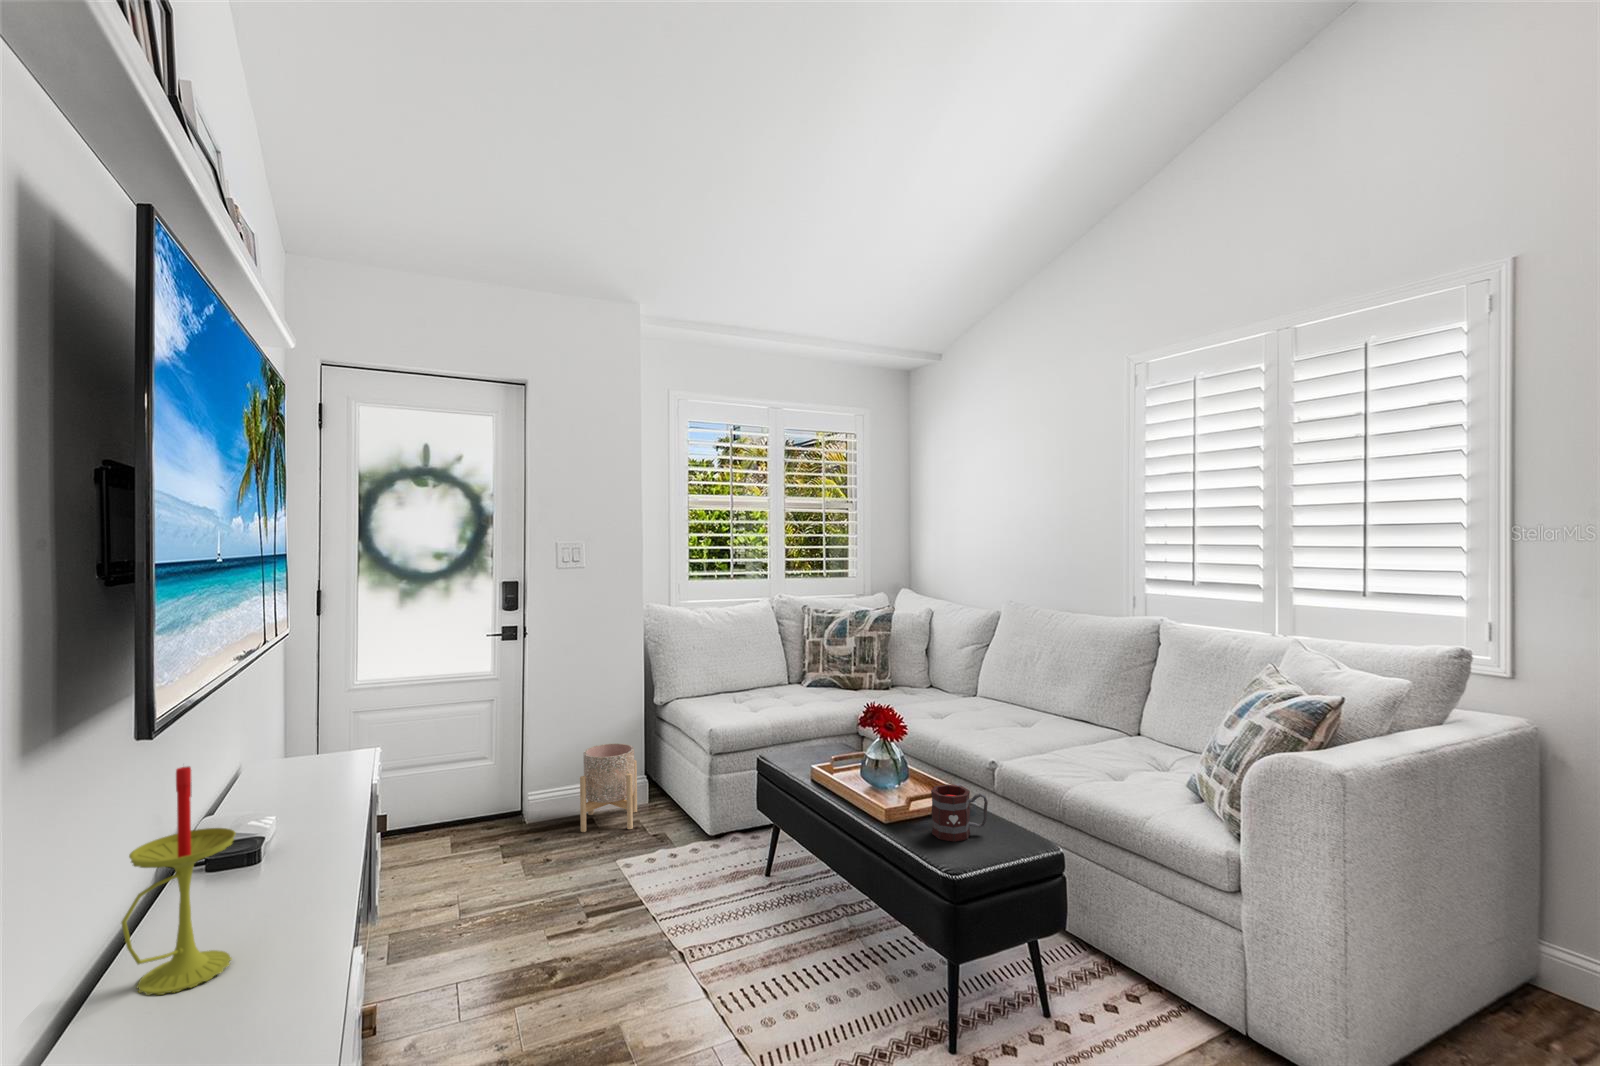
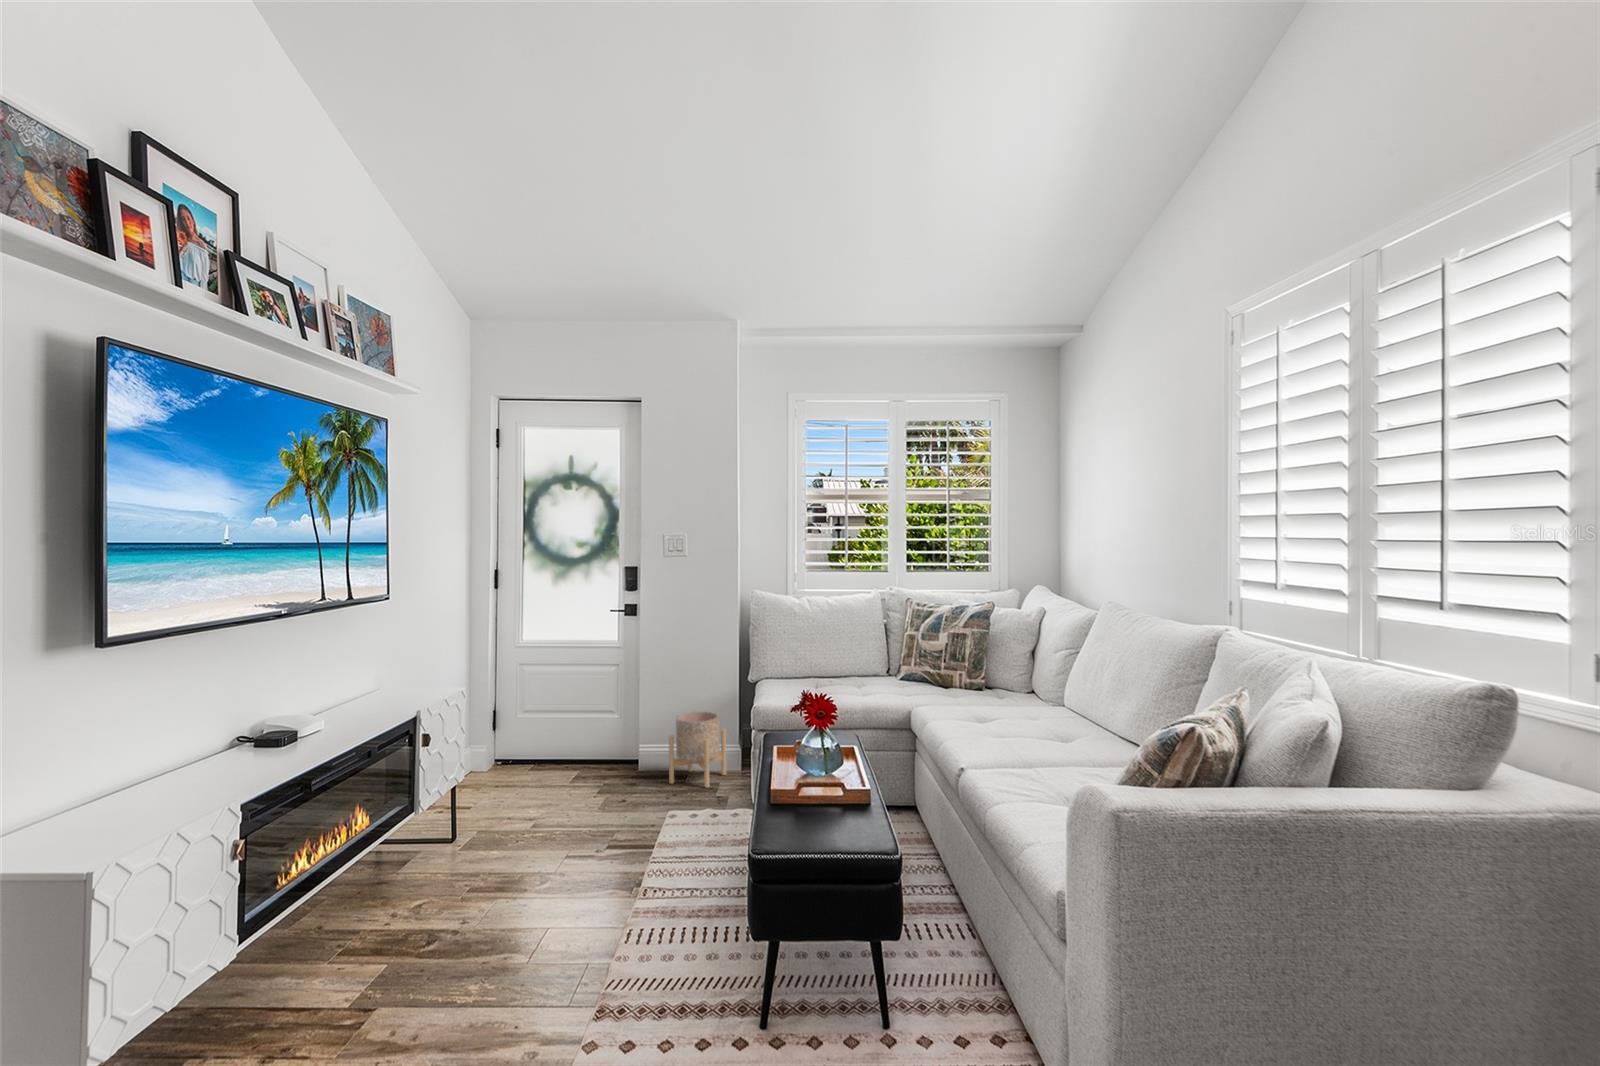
candle: present [121,766,236,995] -> none [118,664,201,801]
mug: present [931,784,988,842] -> none [804,774,856,830]

